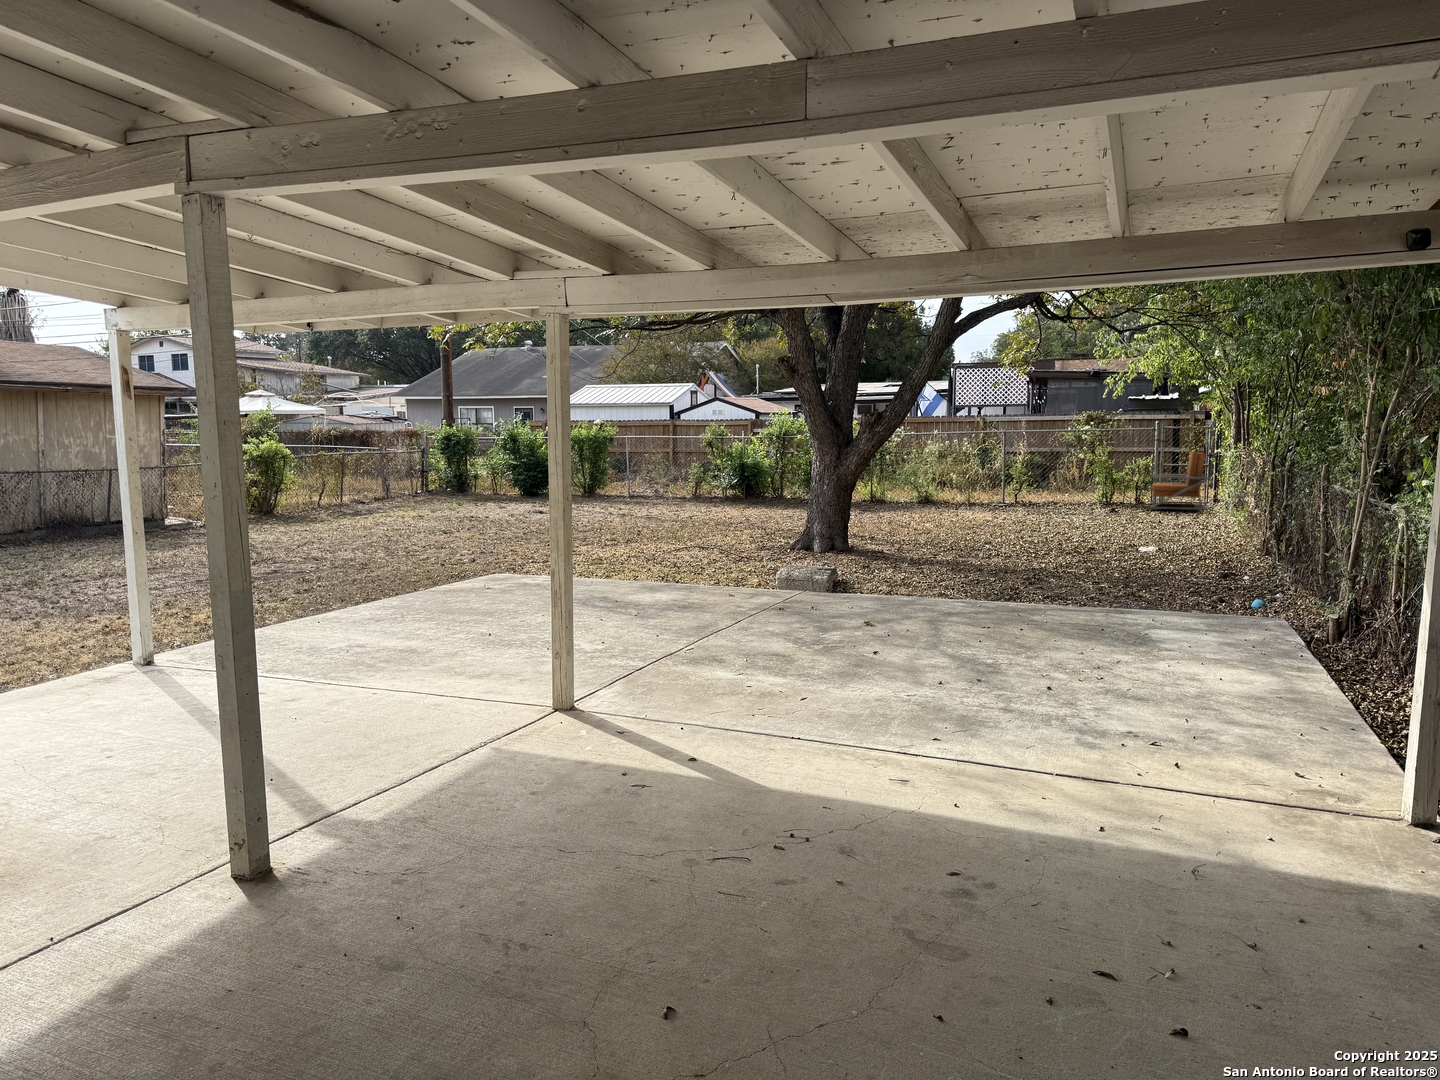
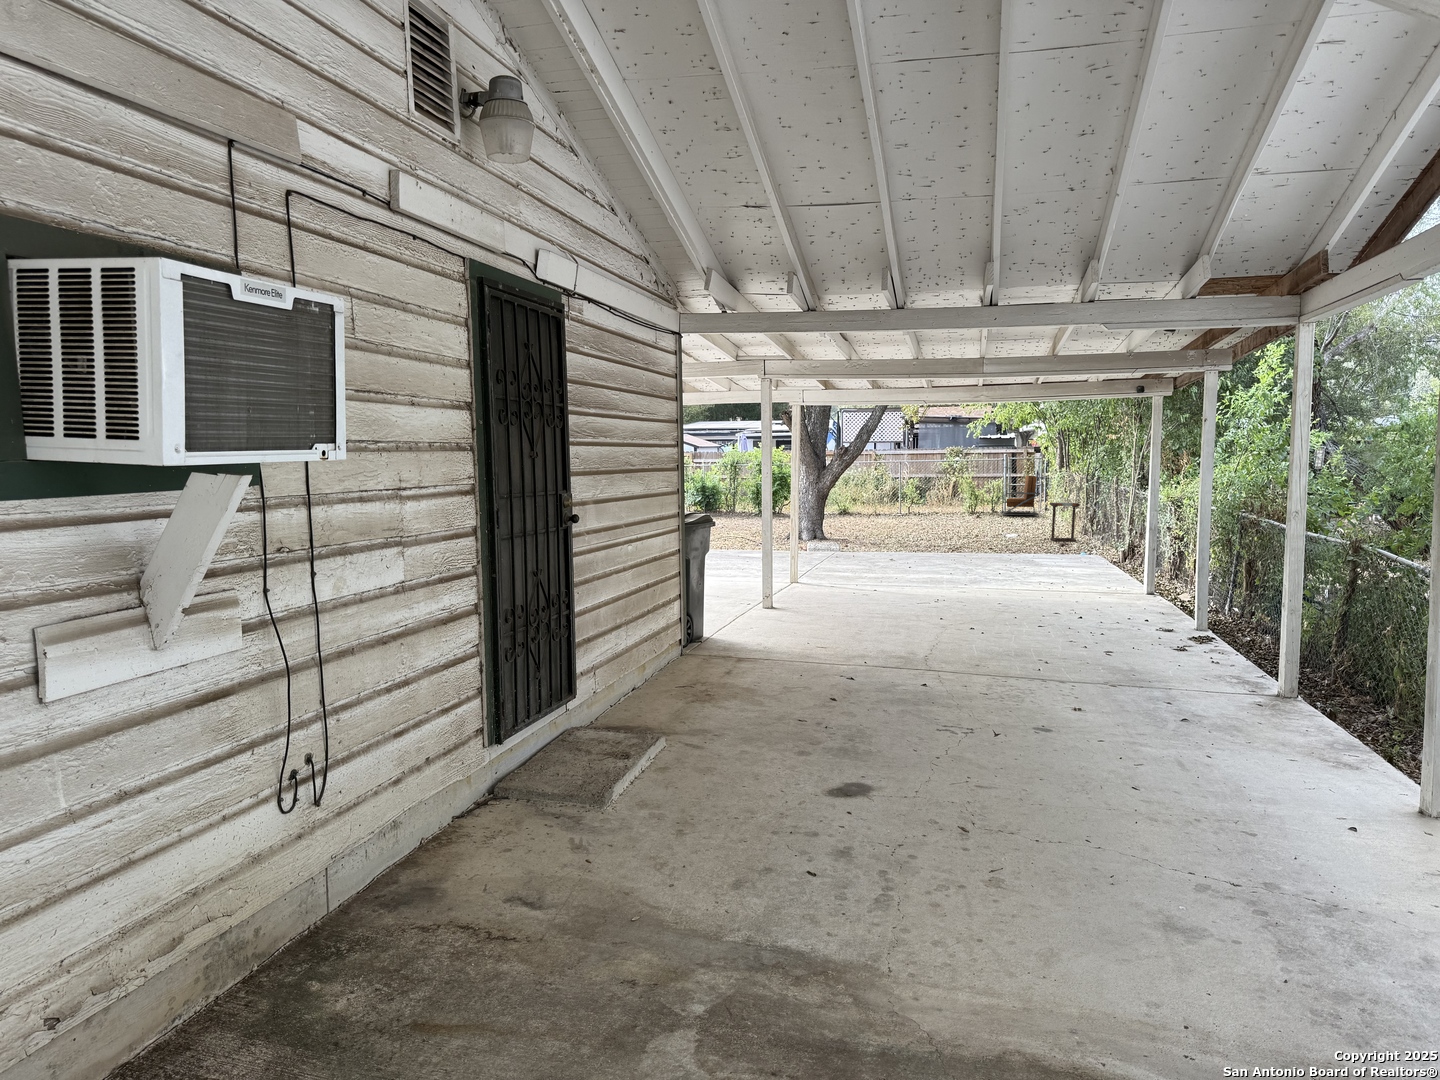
side table: none [1205,501,1267,569] -> present [1050,503,1080,542]

